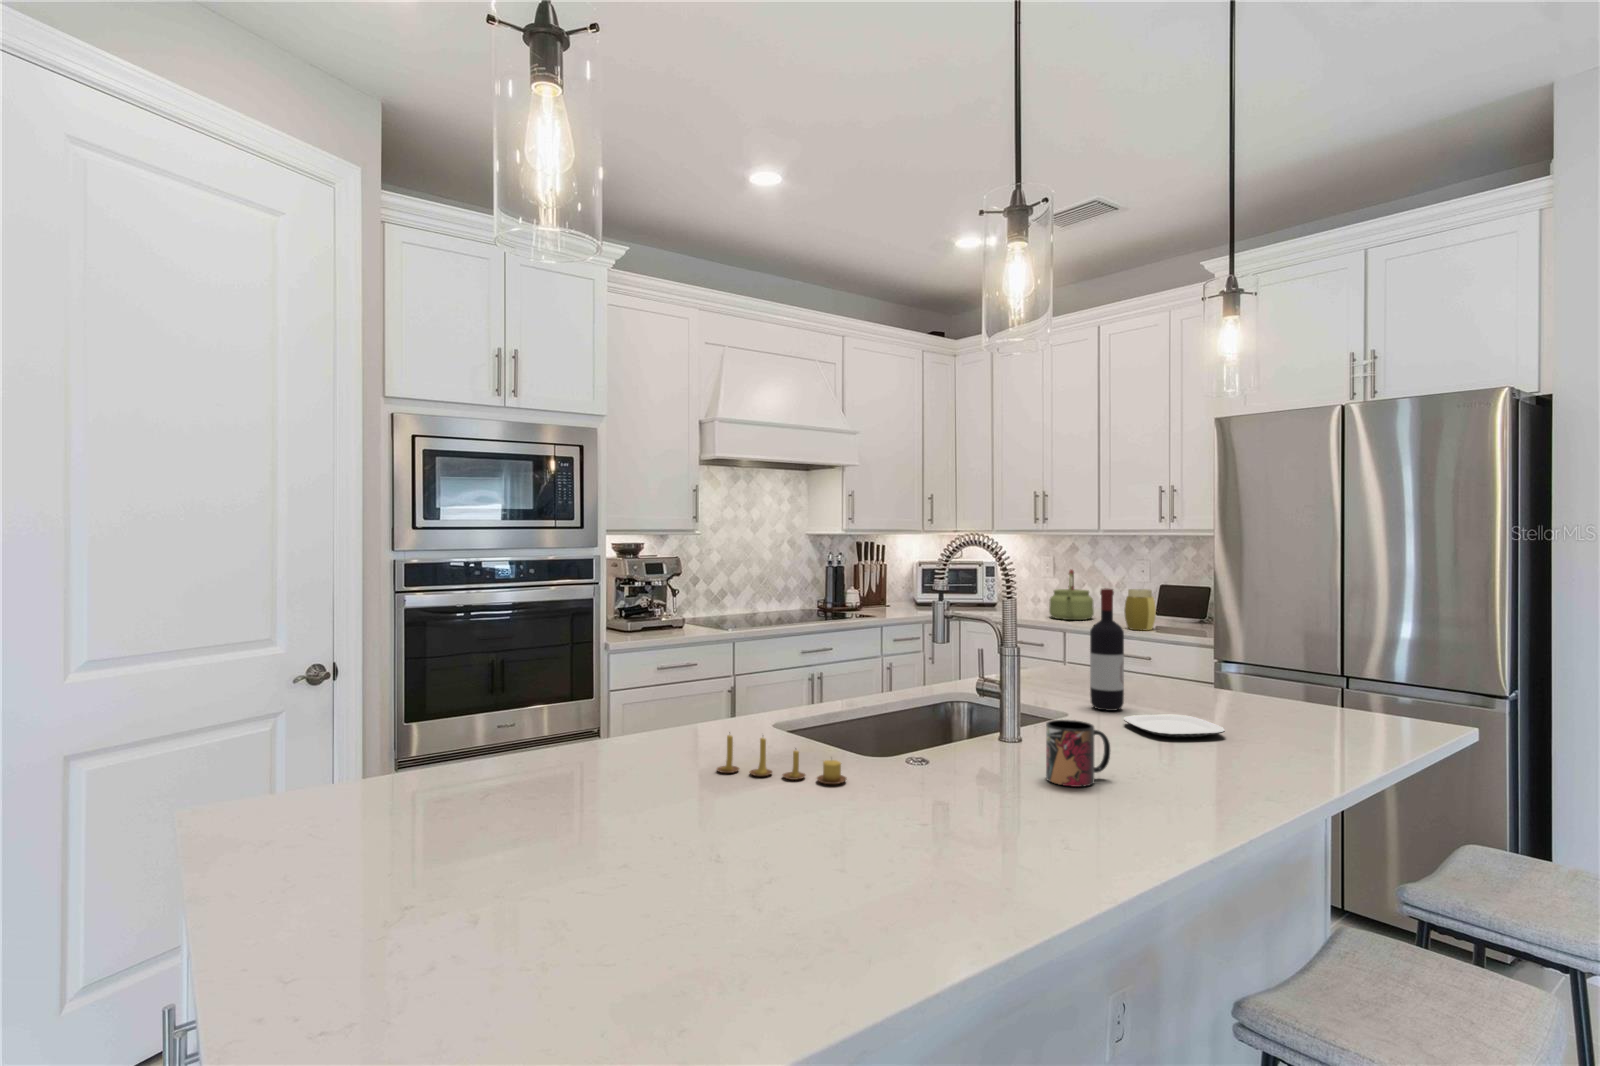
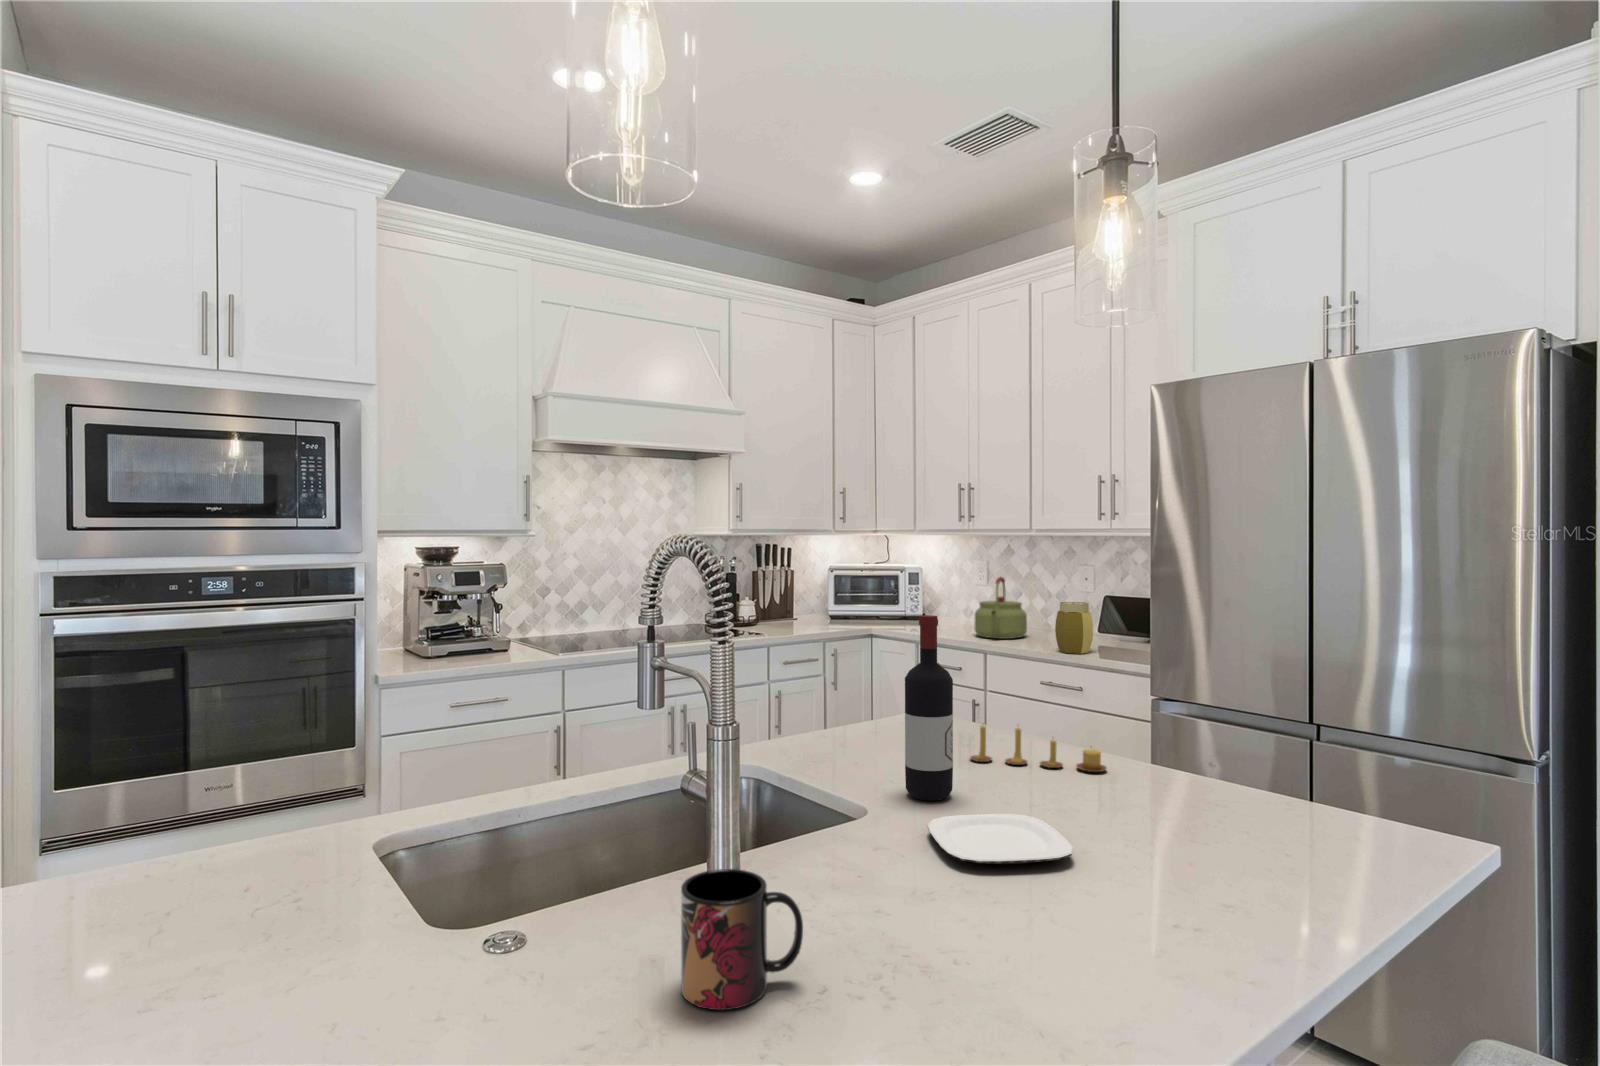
candle: present [717,735,847,784] -> present [970,725,1106,772]

